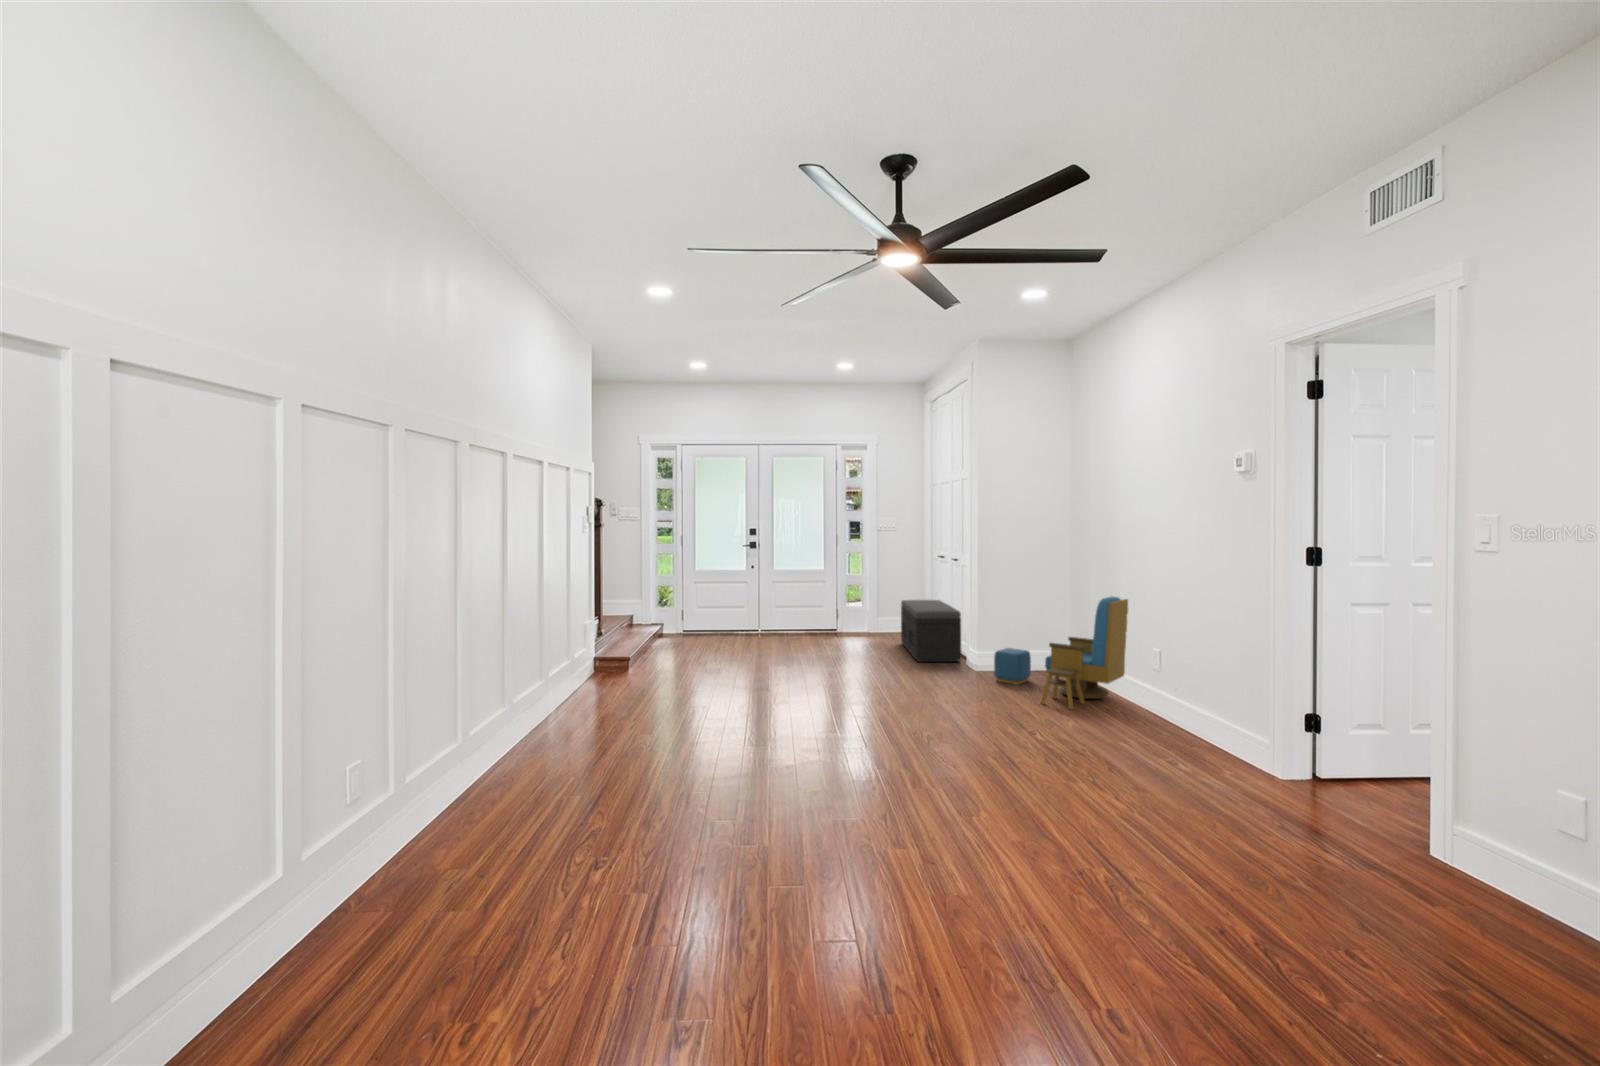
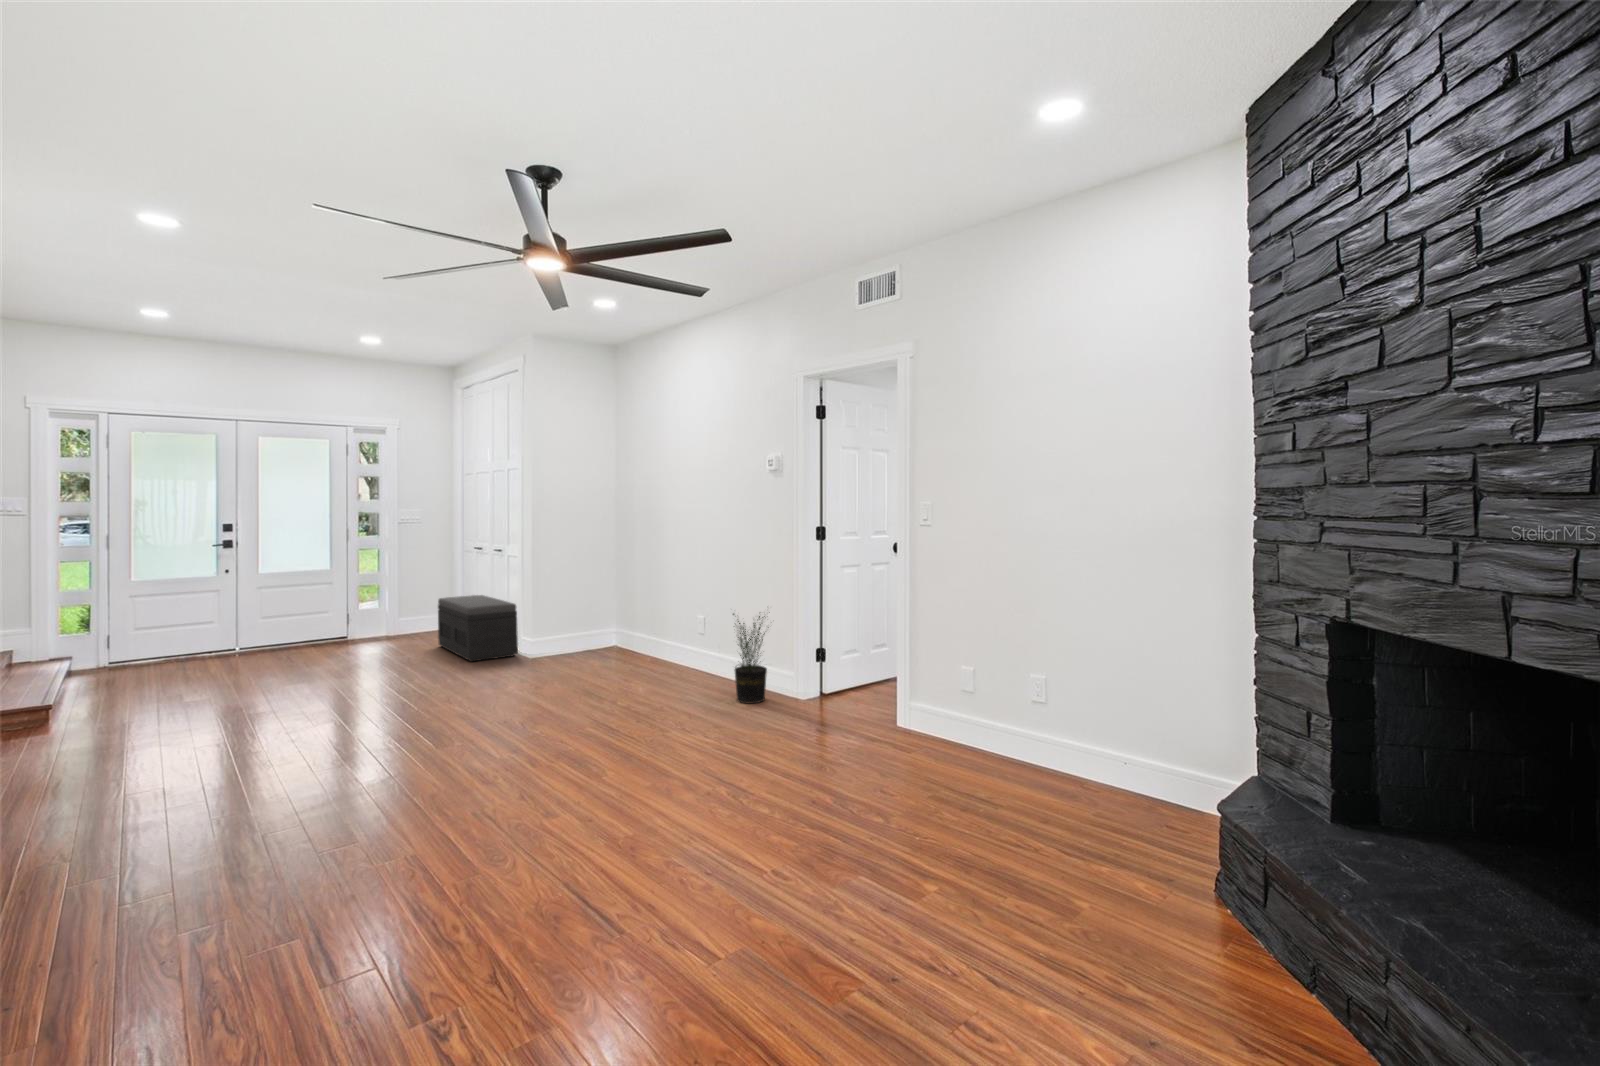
armchair: present [994,596,1128,709] -> none [560,577,681,680]
potted plant: none [1166,640,1235,766] -> present [733,613,769,703]

